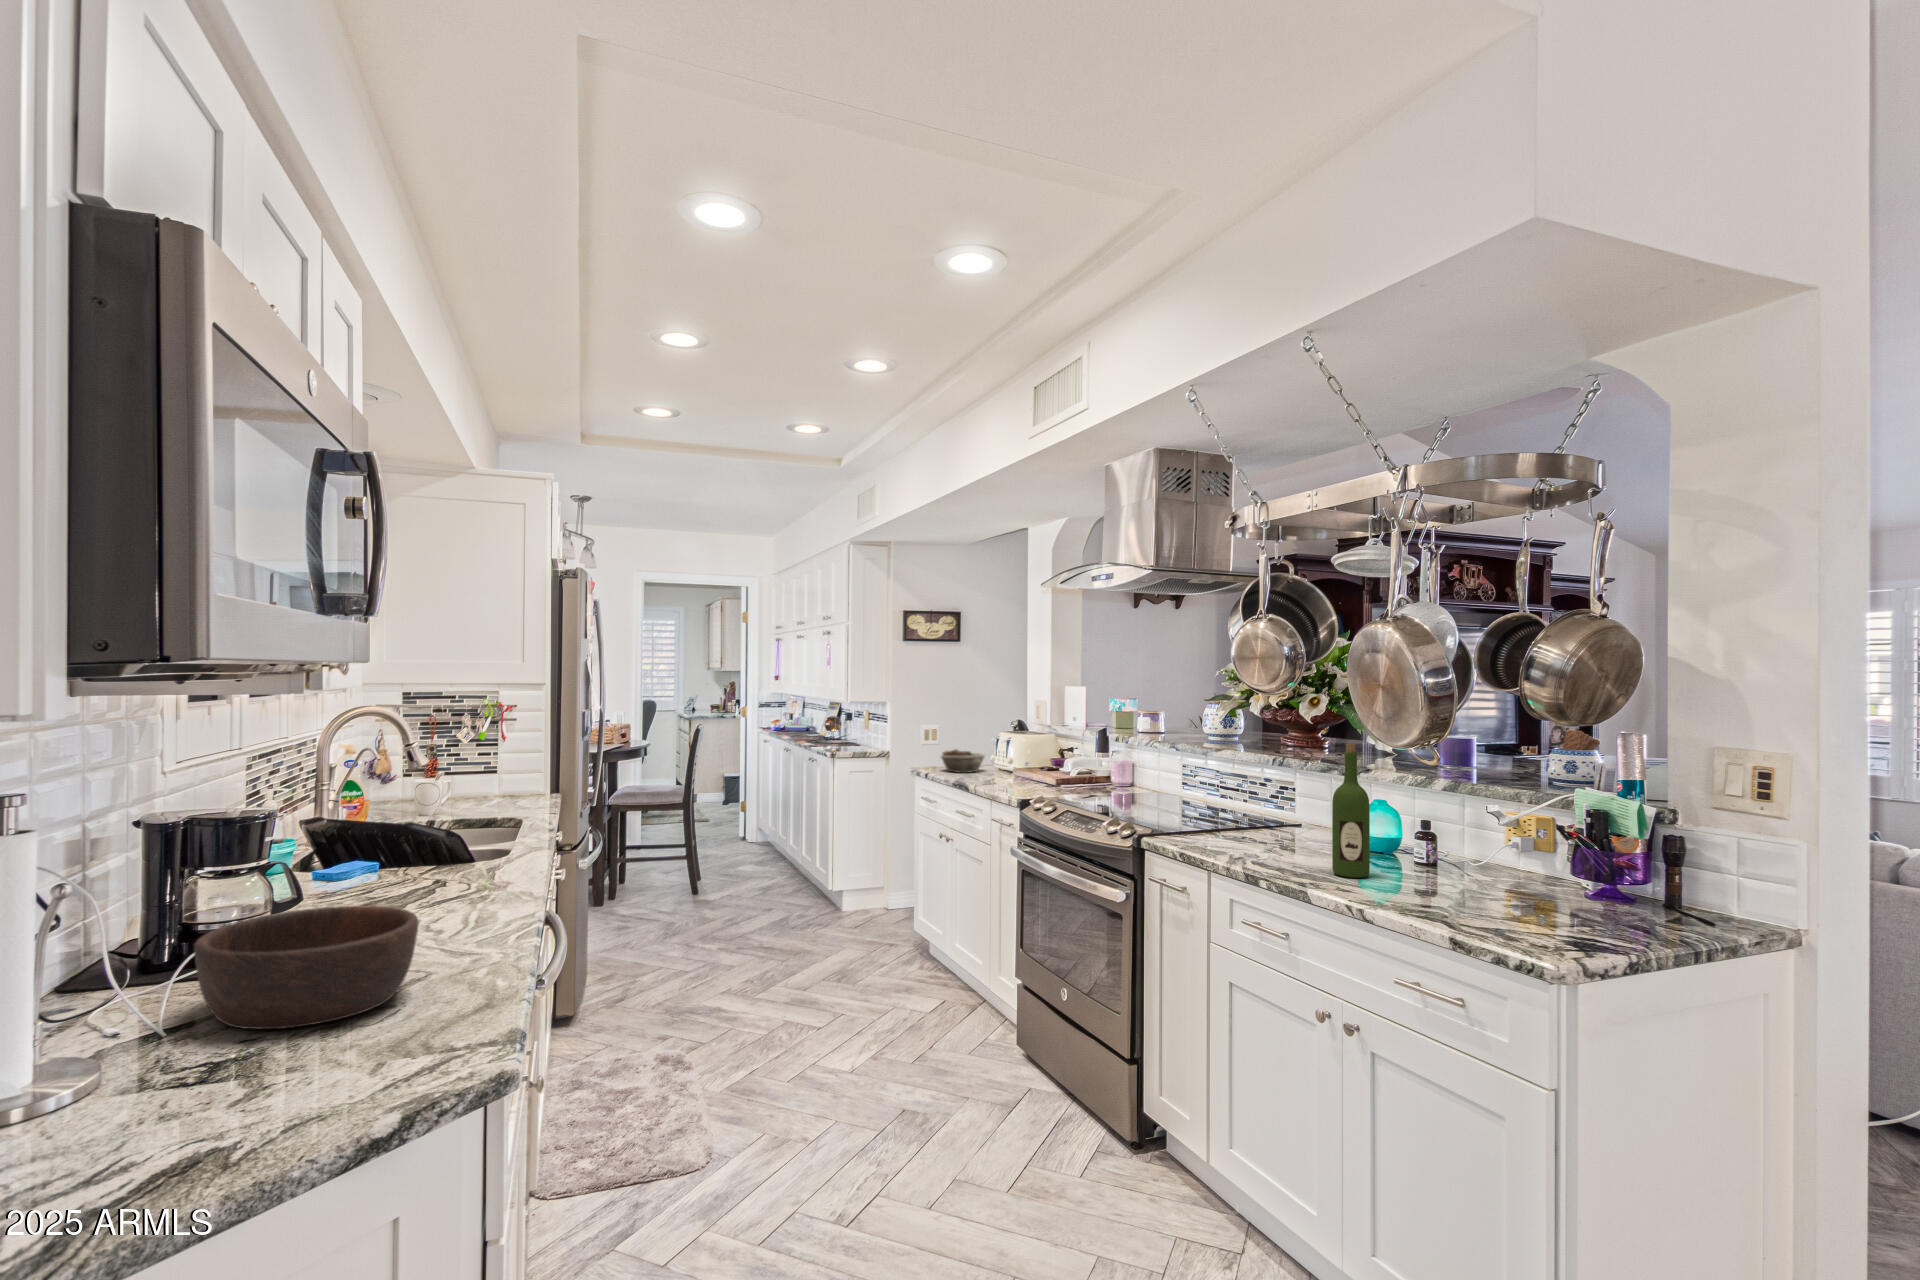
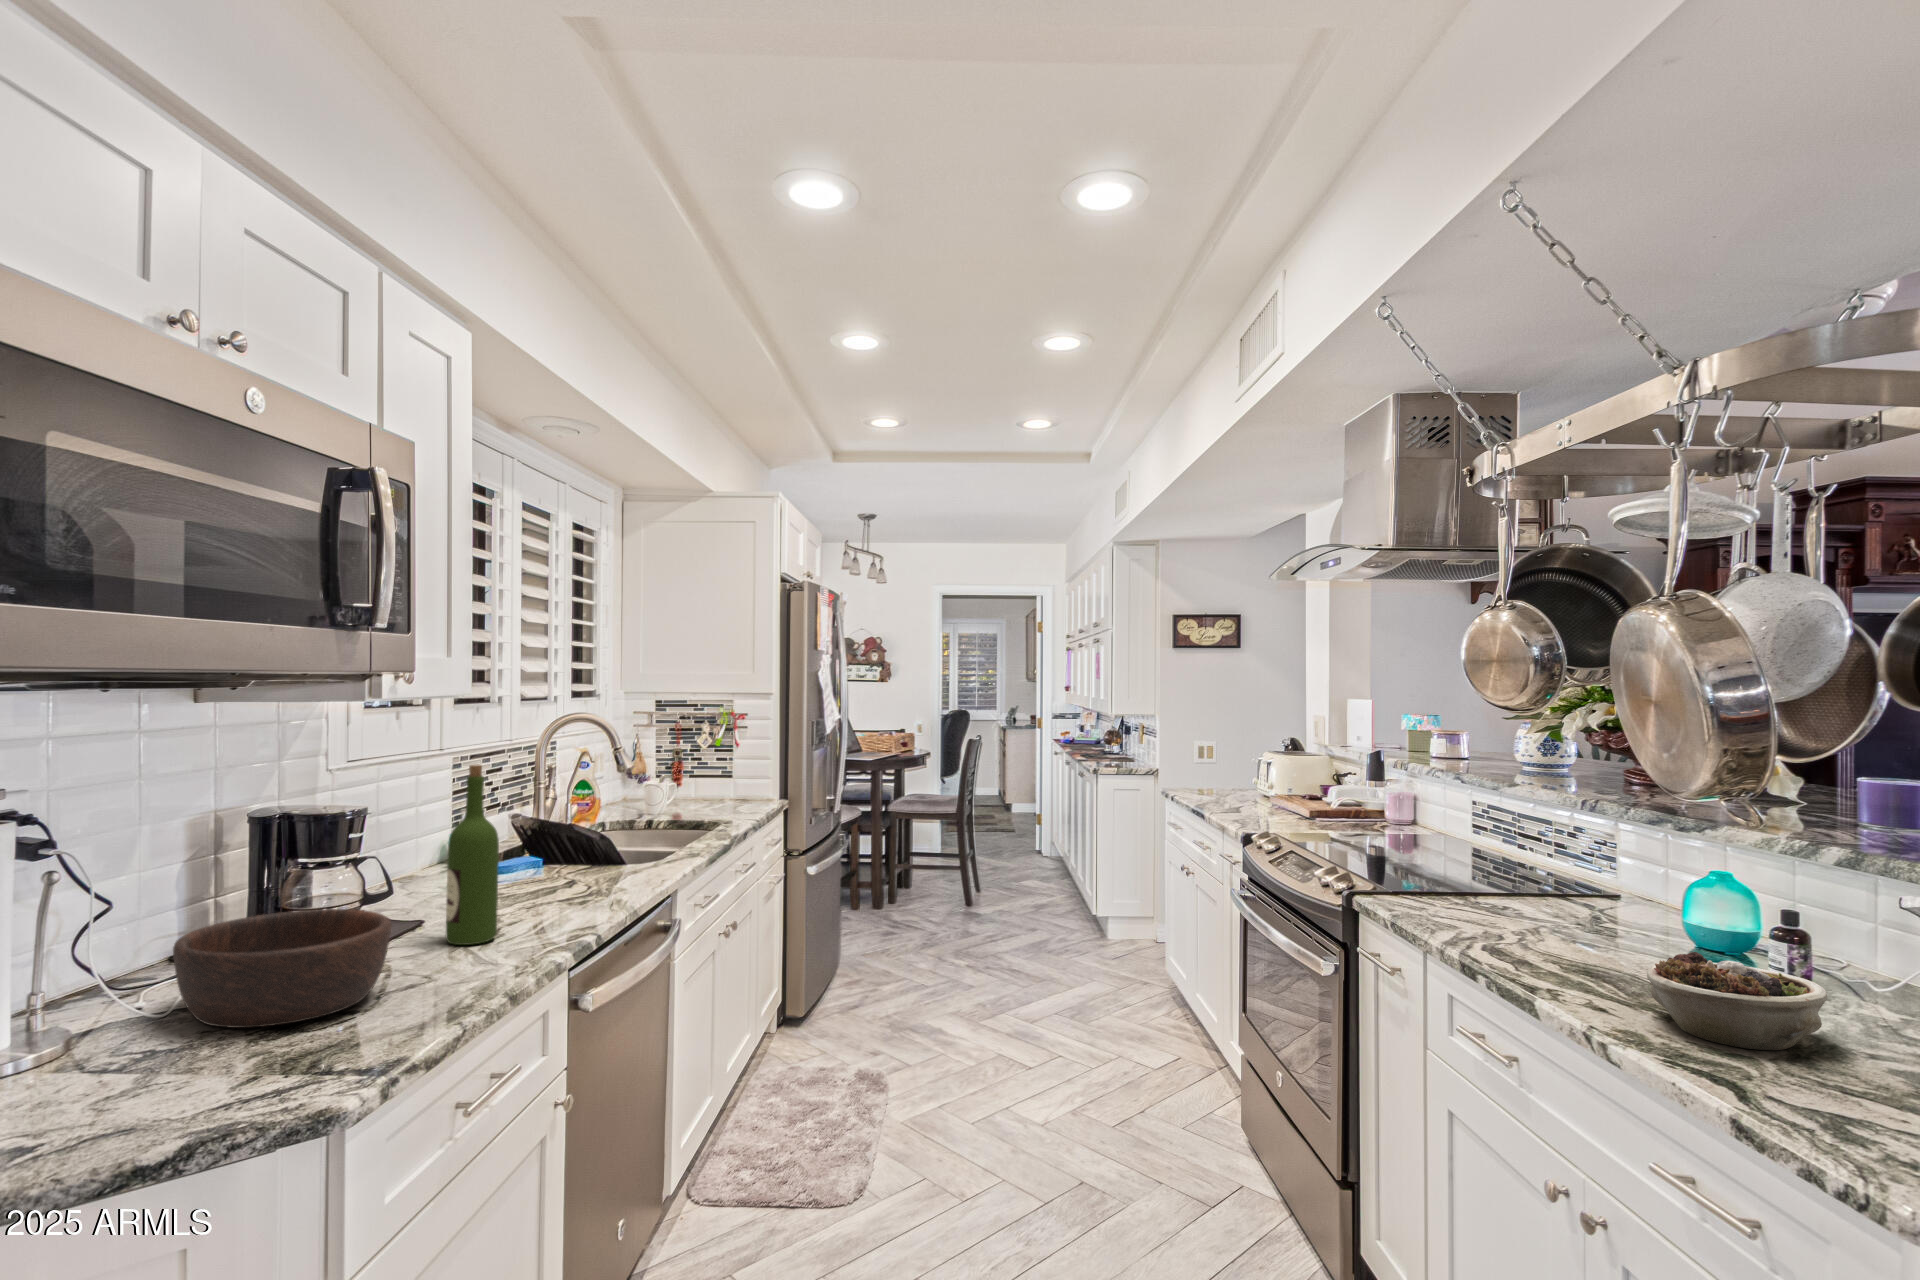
wine bottle: present [1332,744,1370,878] -> present [446,764,499,945]
succulent planter: present [941,749,985,773] -> present [1647,952,1827,1050]

